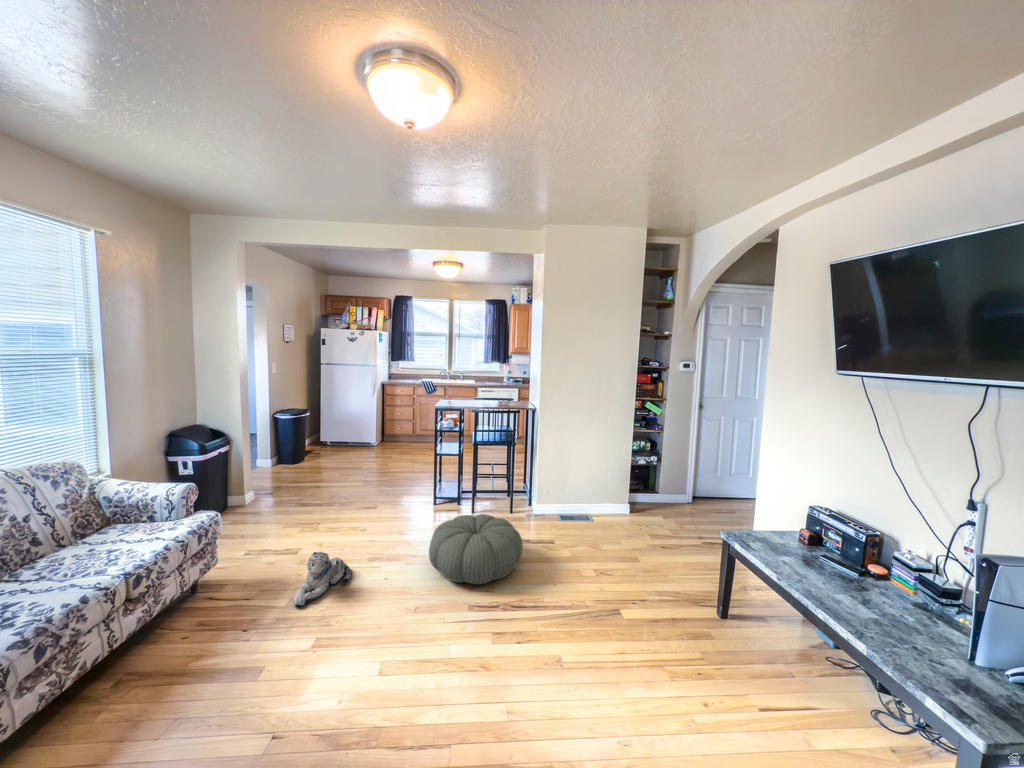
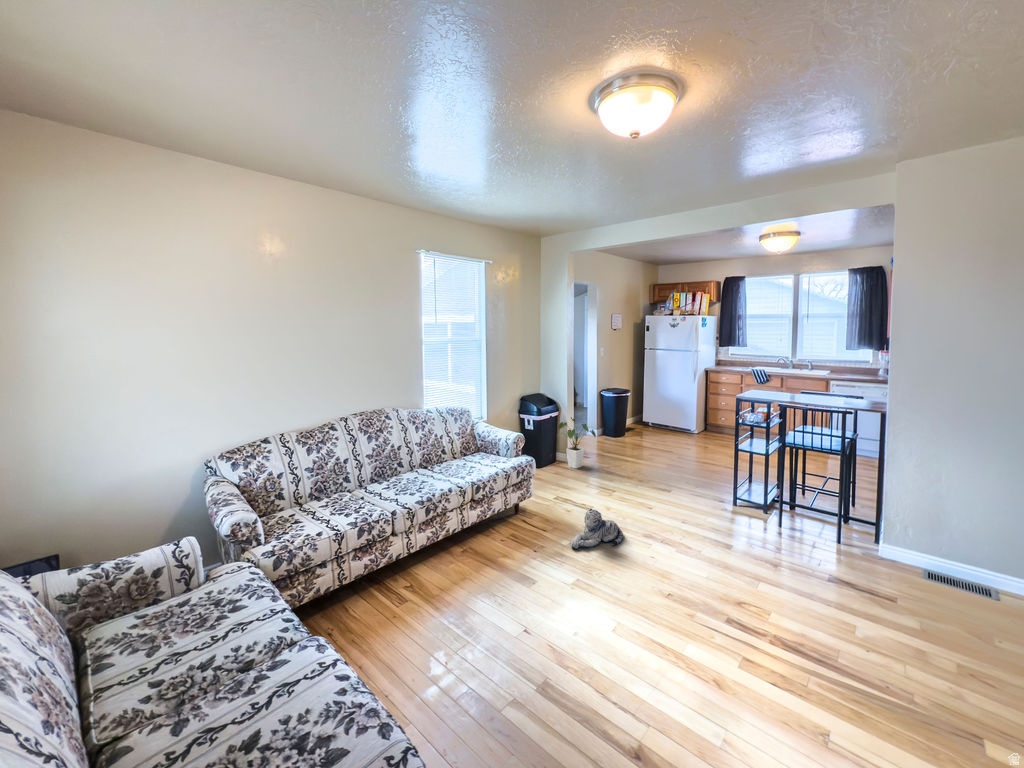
house plant: none [227,449,285,512] -> present [558,417,596,469]
pouf: present [429,514,523,584] -> none [697,520,826,607]

